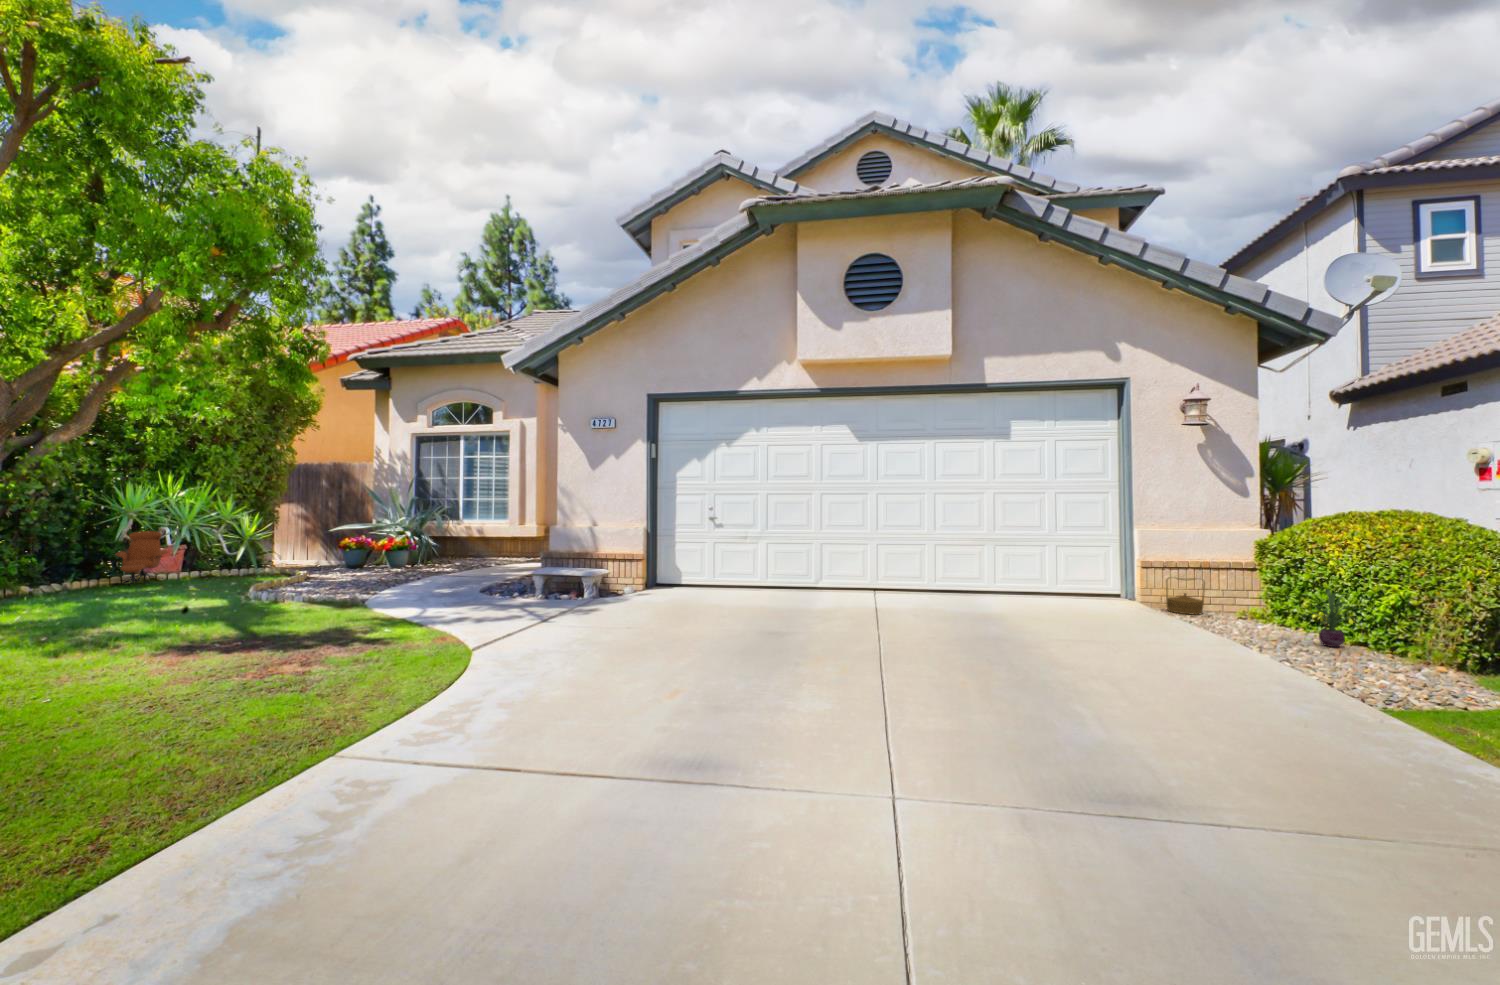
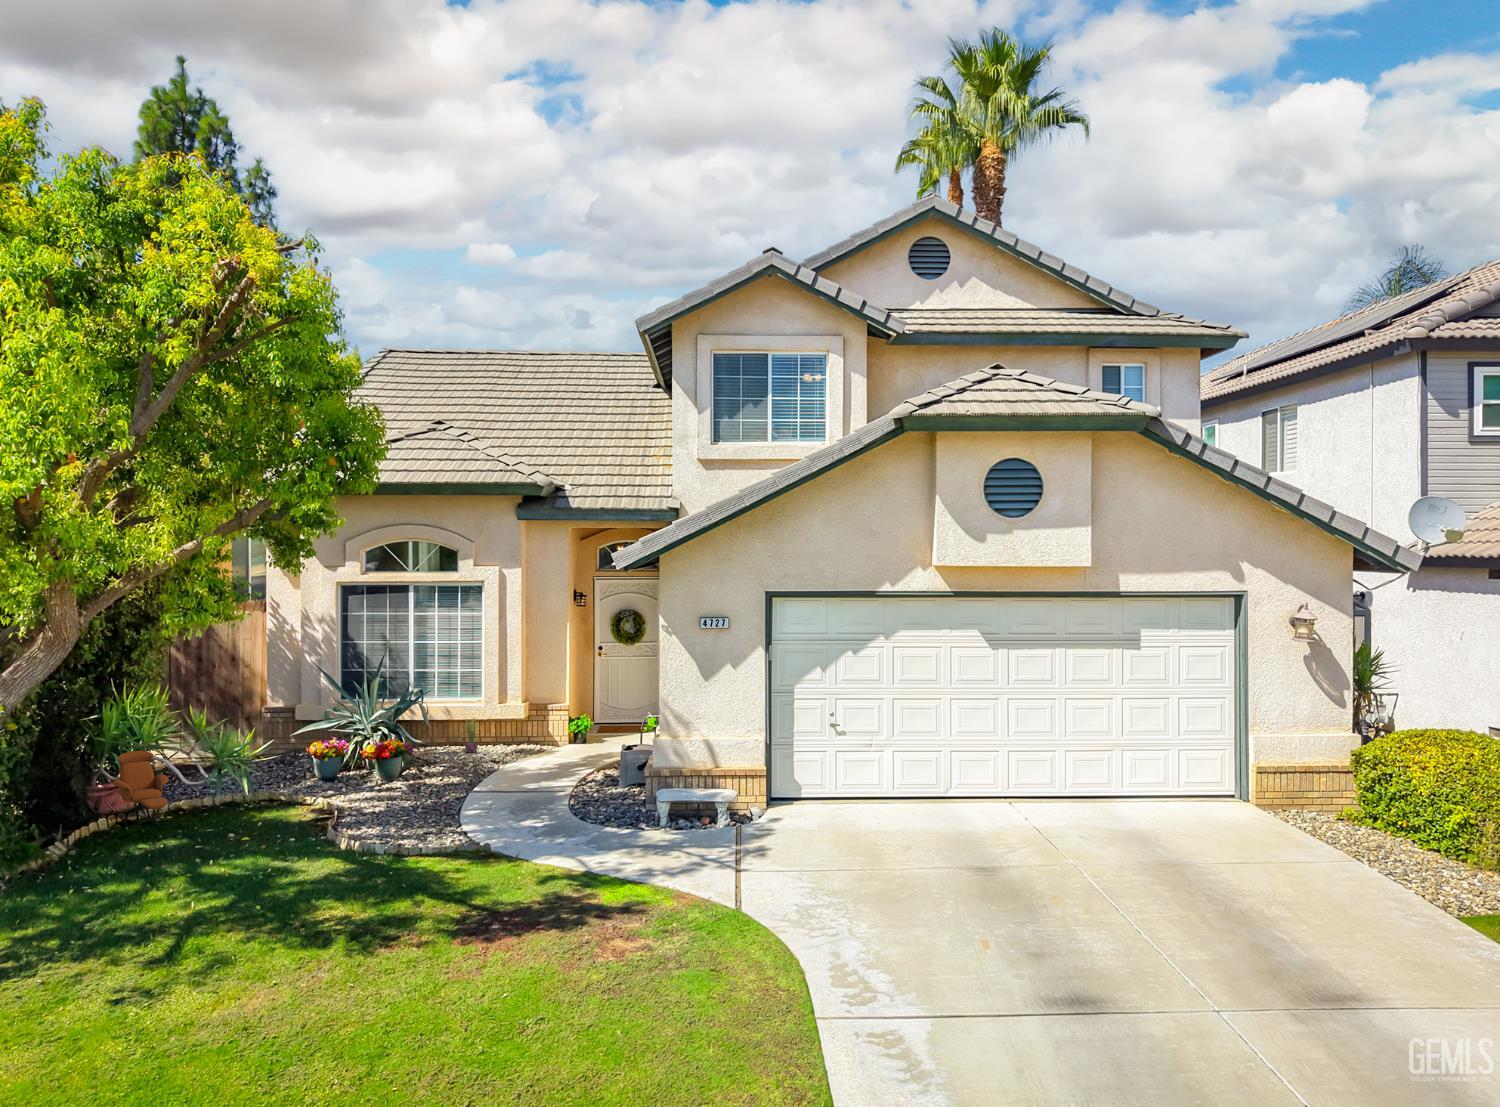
woven basket: present [1166,577,1205,615] -> none [1277,785,1310,820]
decorative plant: present [1313,590,1346,647] -> present [465,718,479,753]

